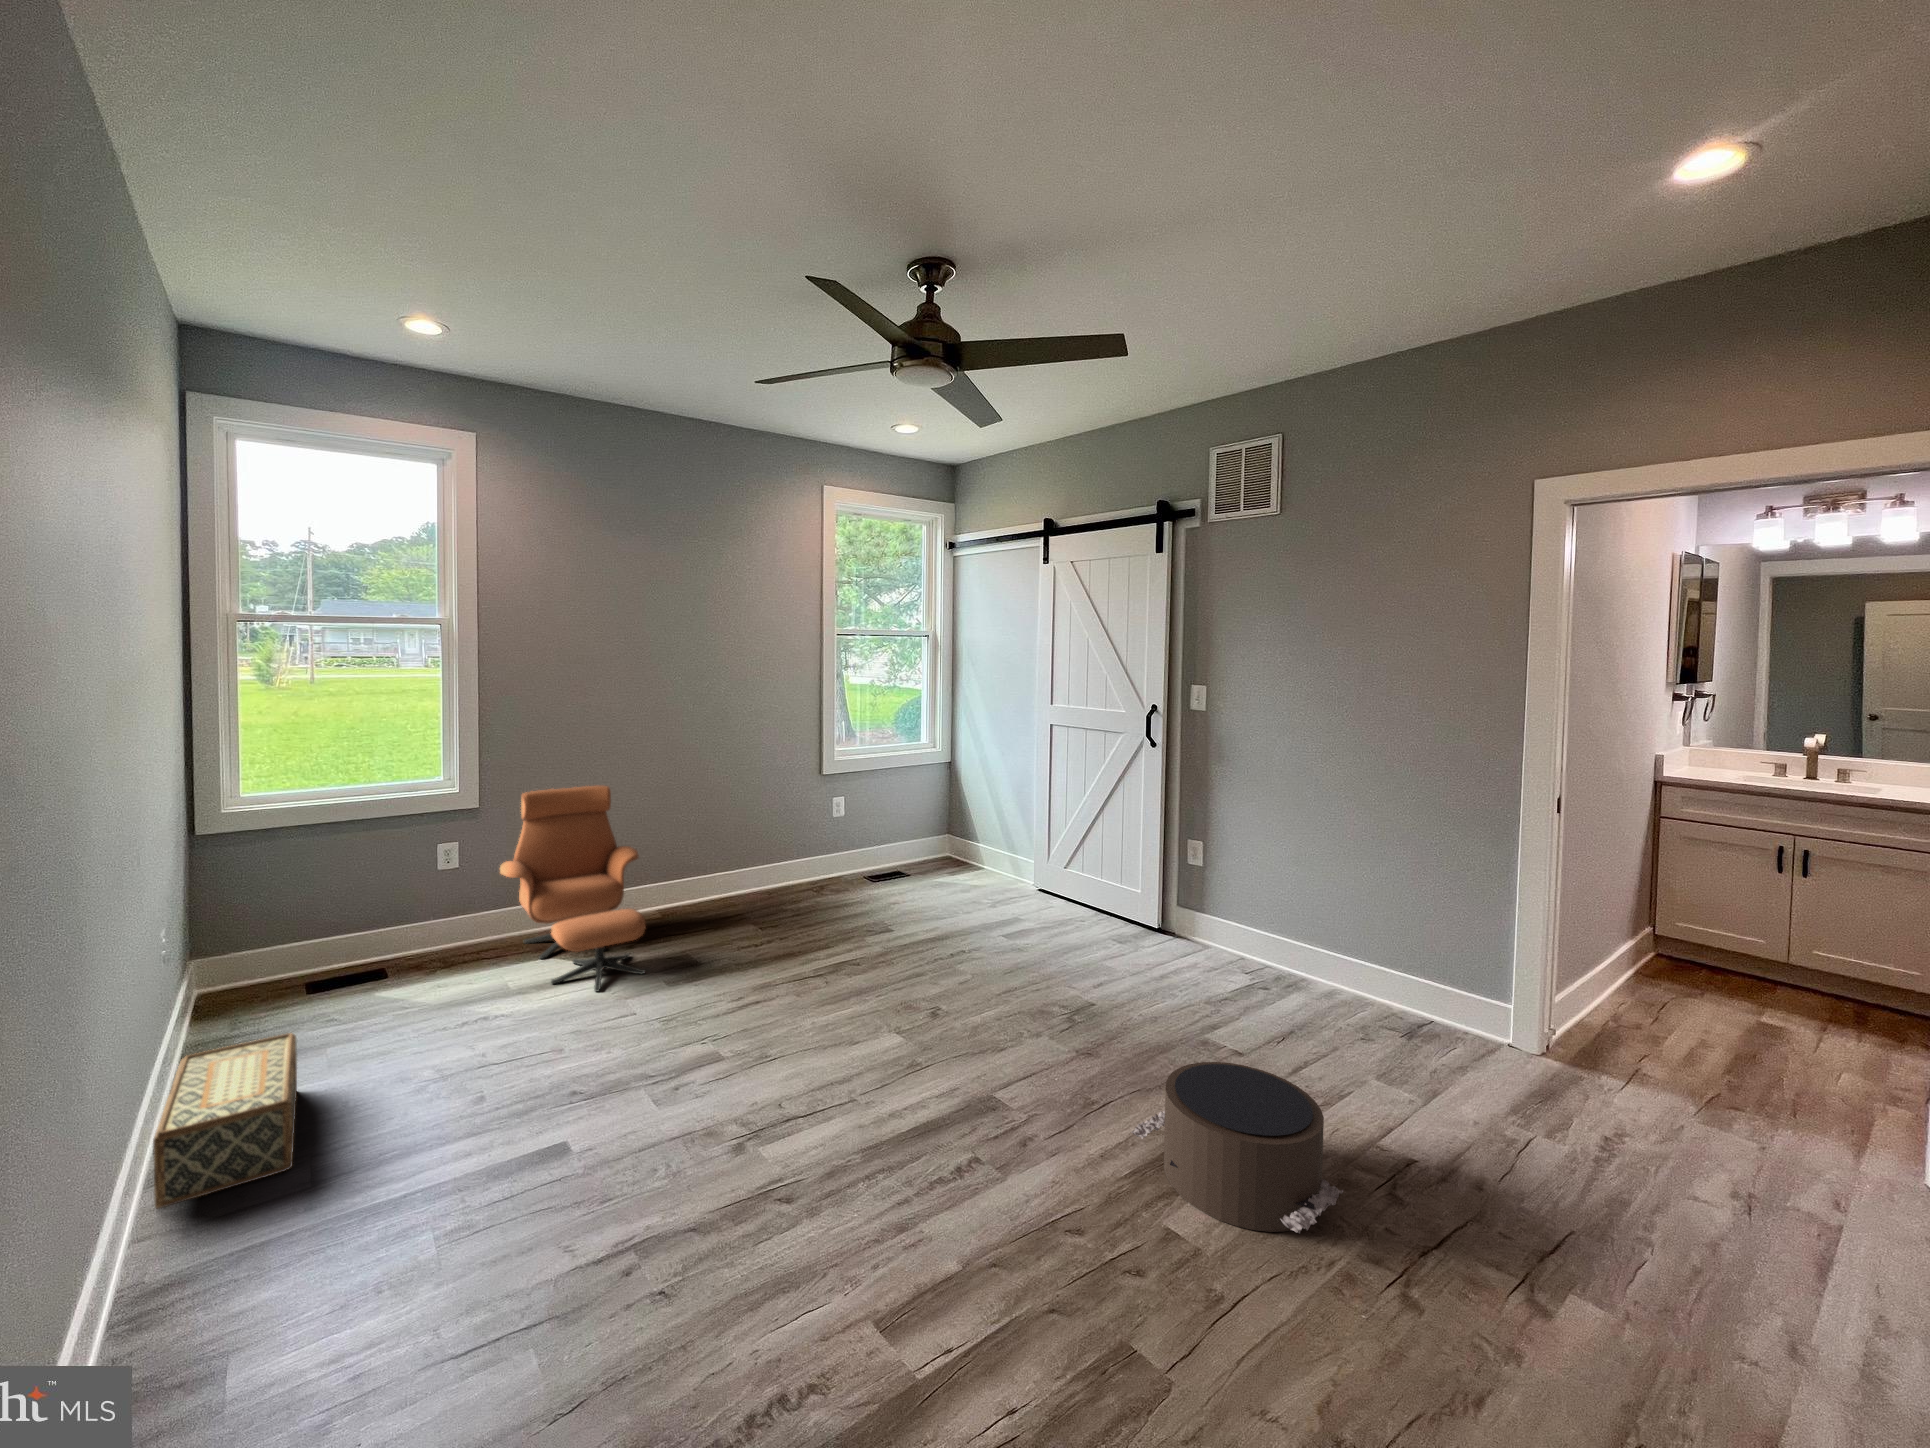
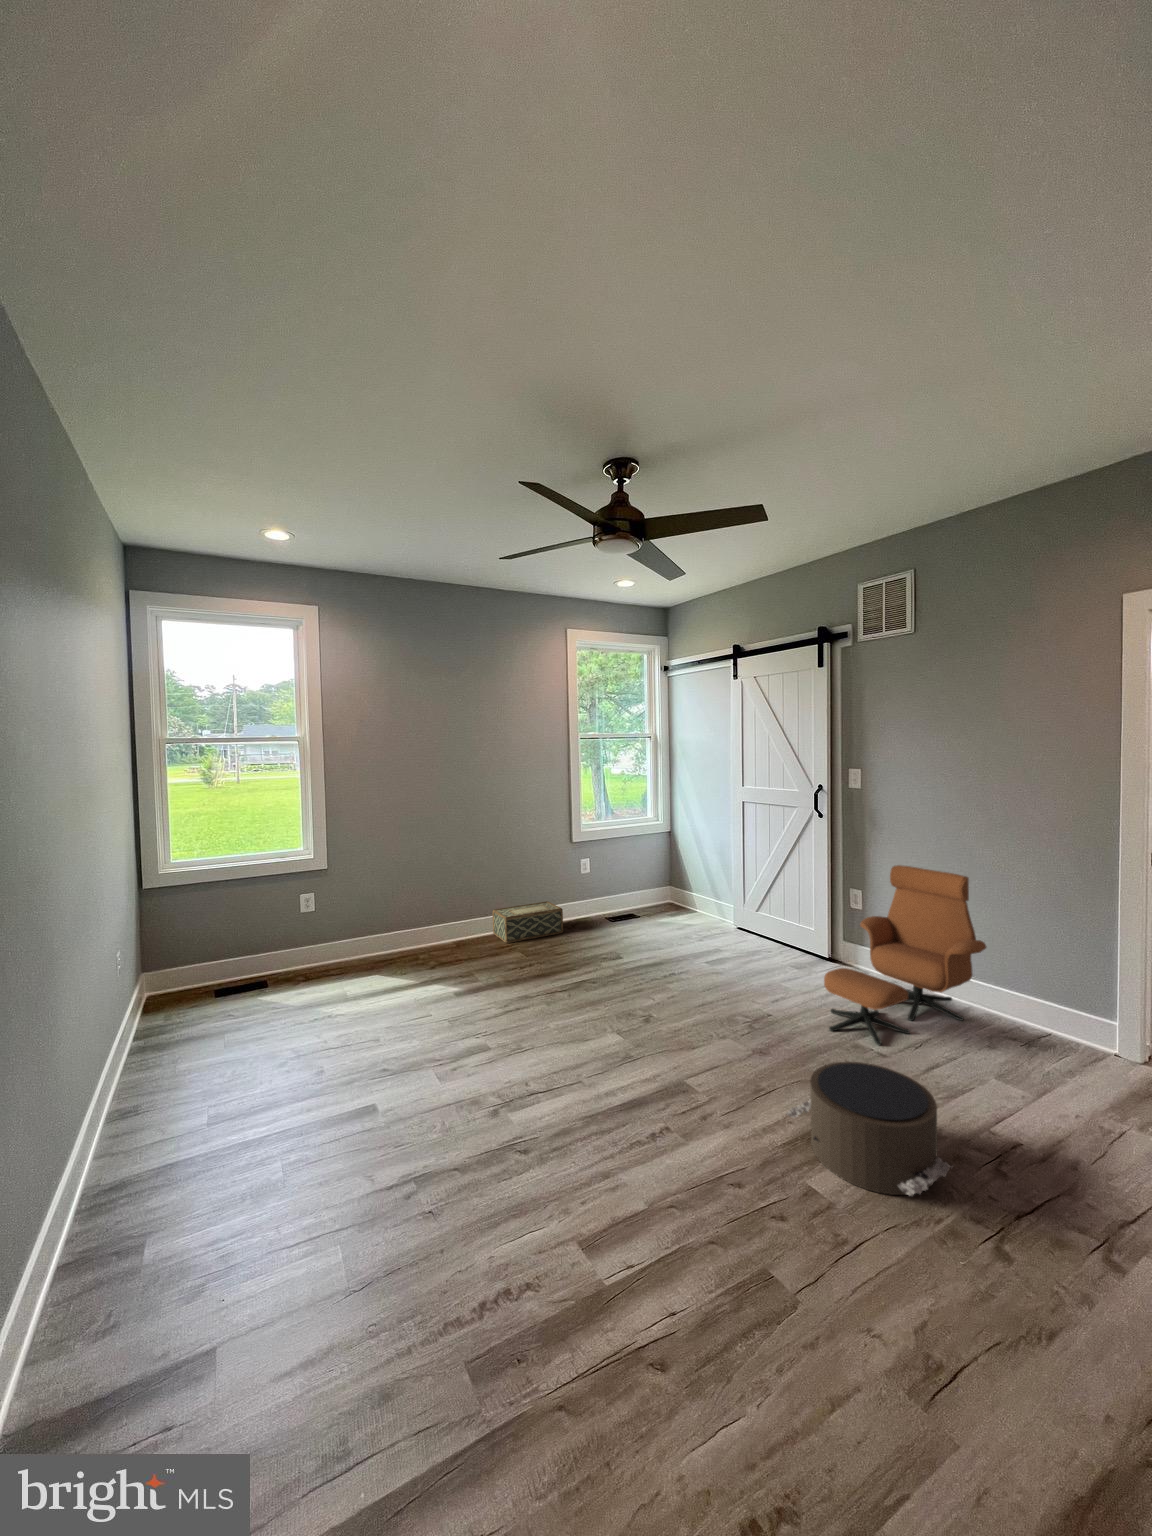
lounge chair: present [500,786,645,991] -> present [824,865,987,1045]
woven basket: present [153,1033,297,1209] -> present [493,901,563,943]

